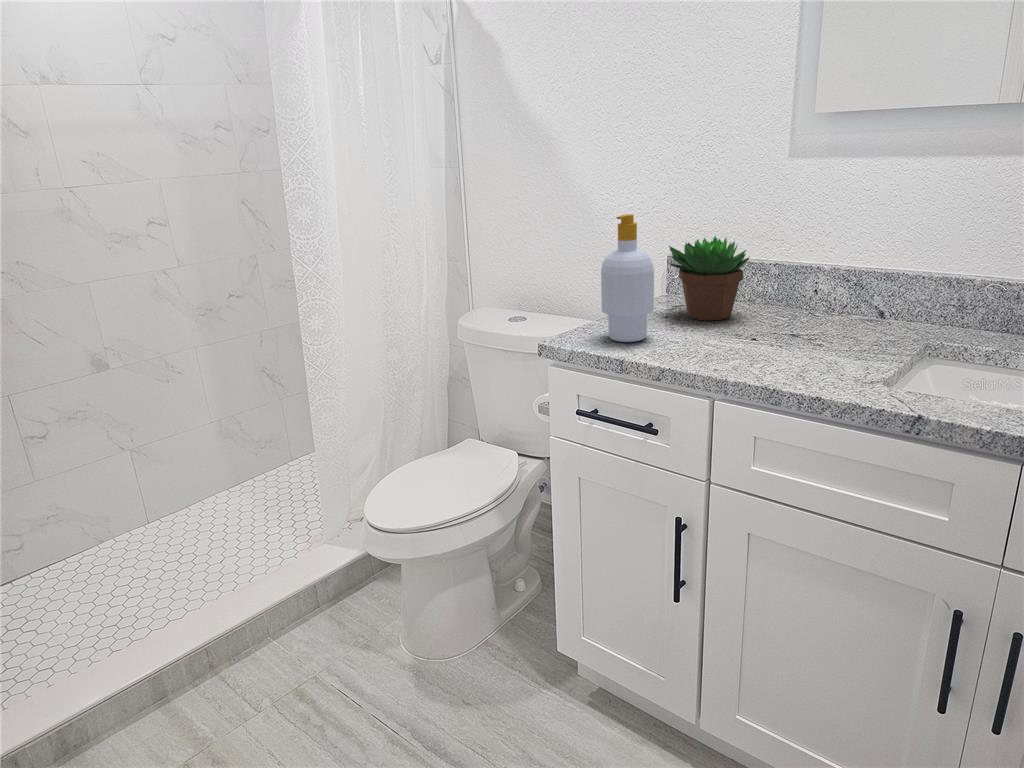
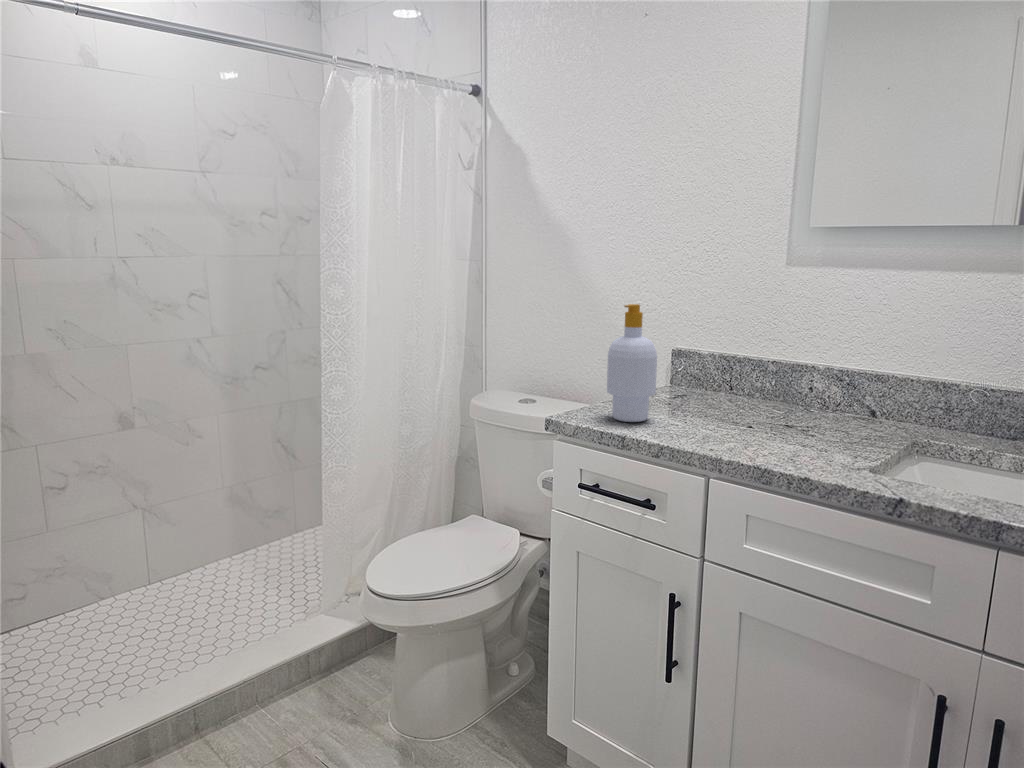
succulent plant: present [669,236,750,321] -> none [671,331,749,409]

